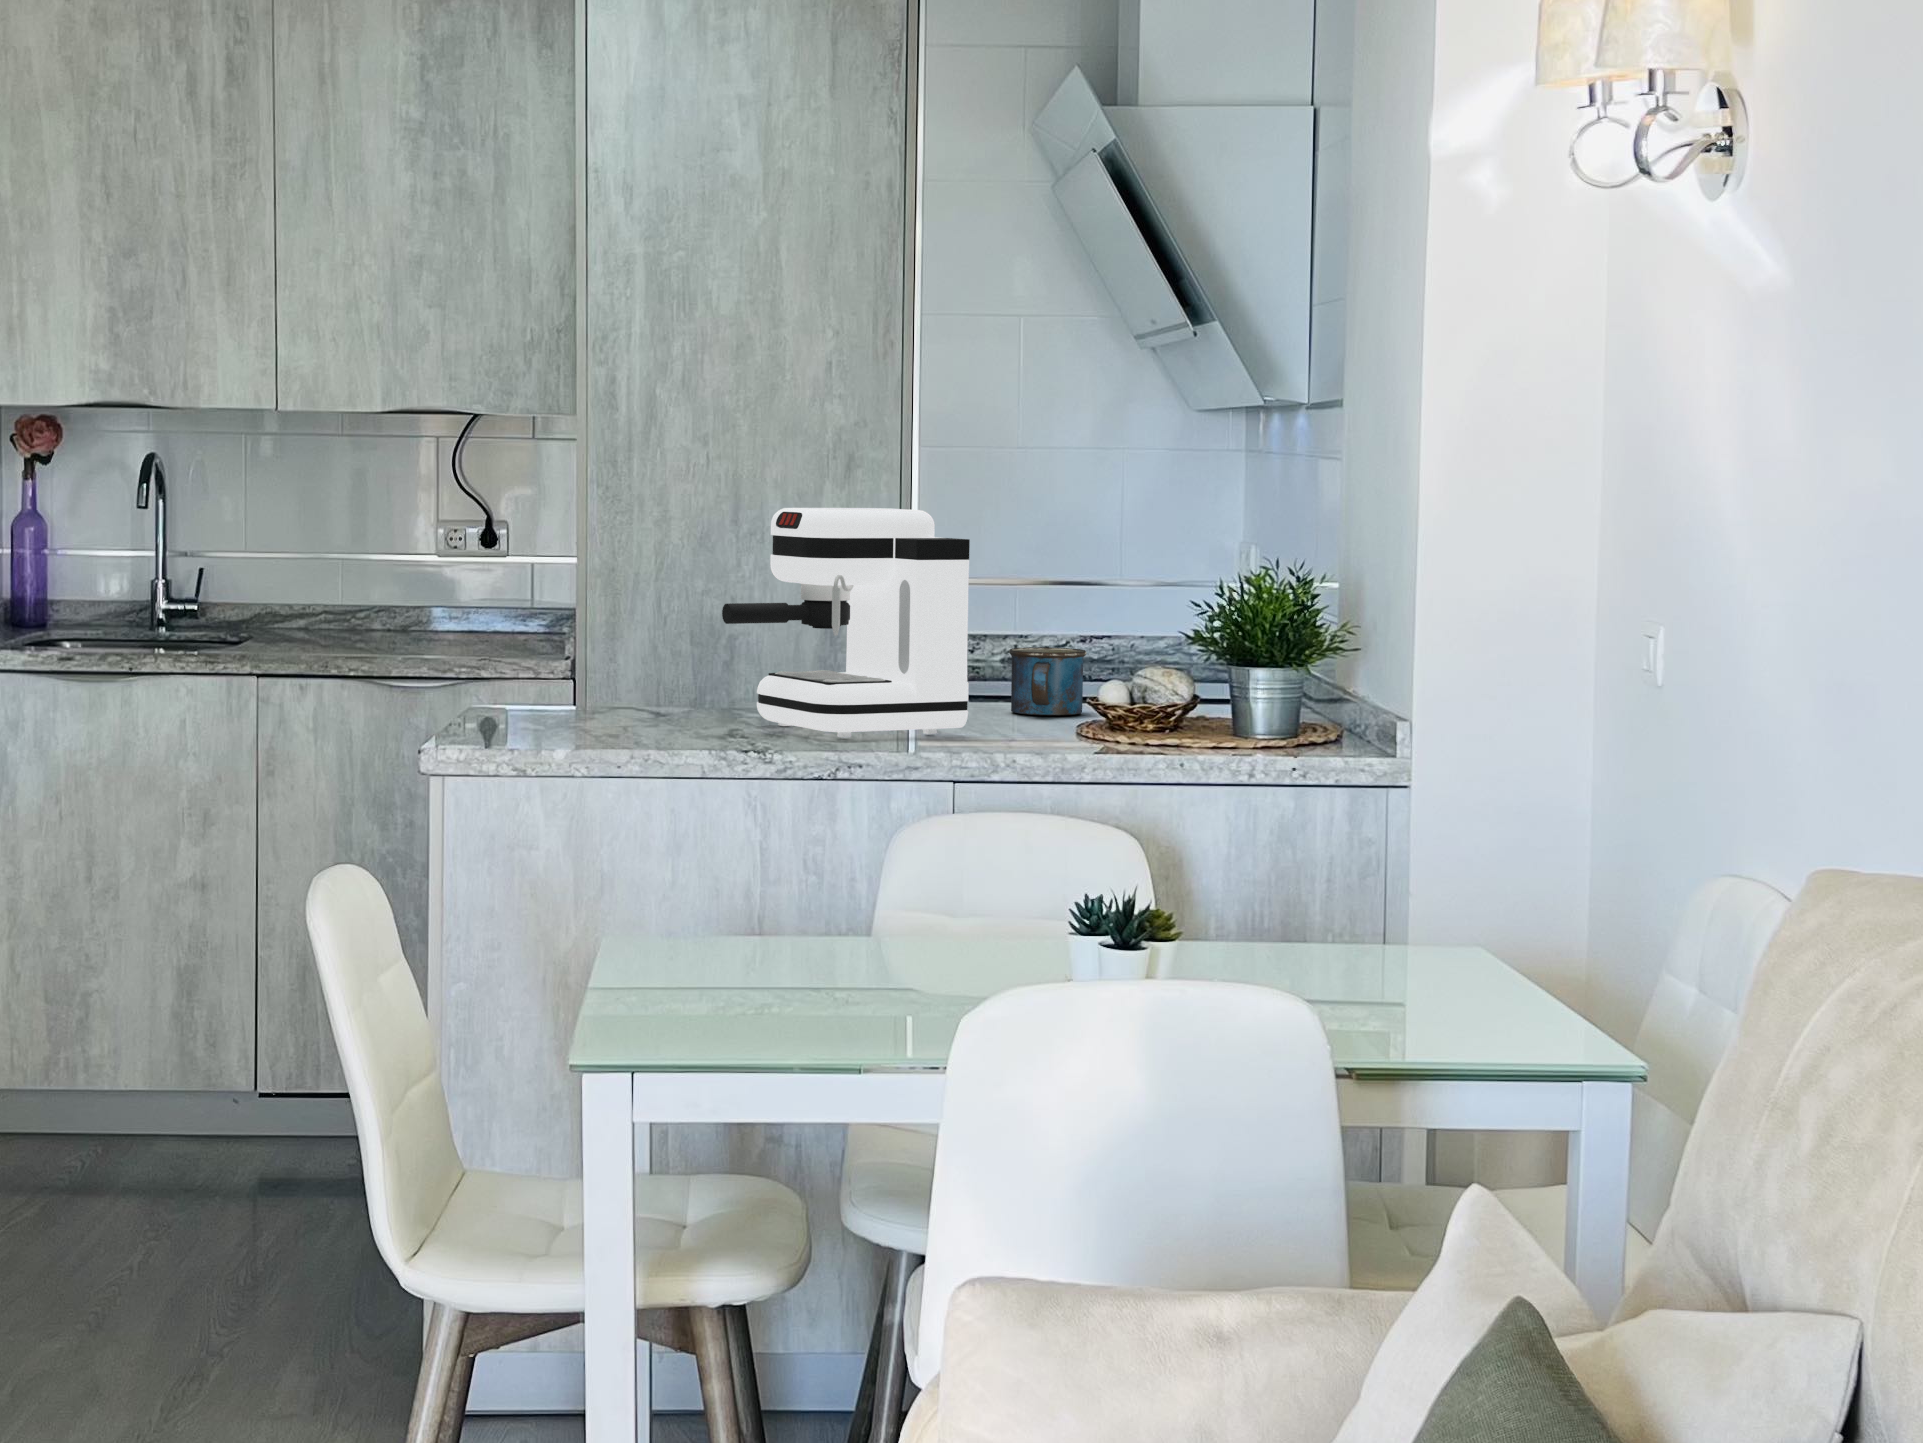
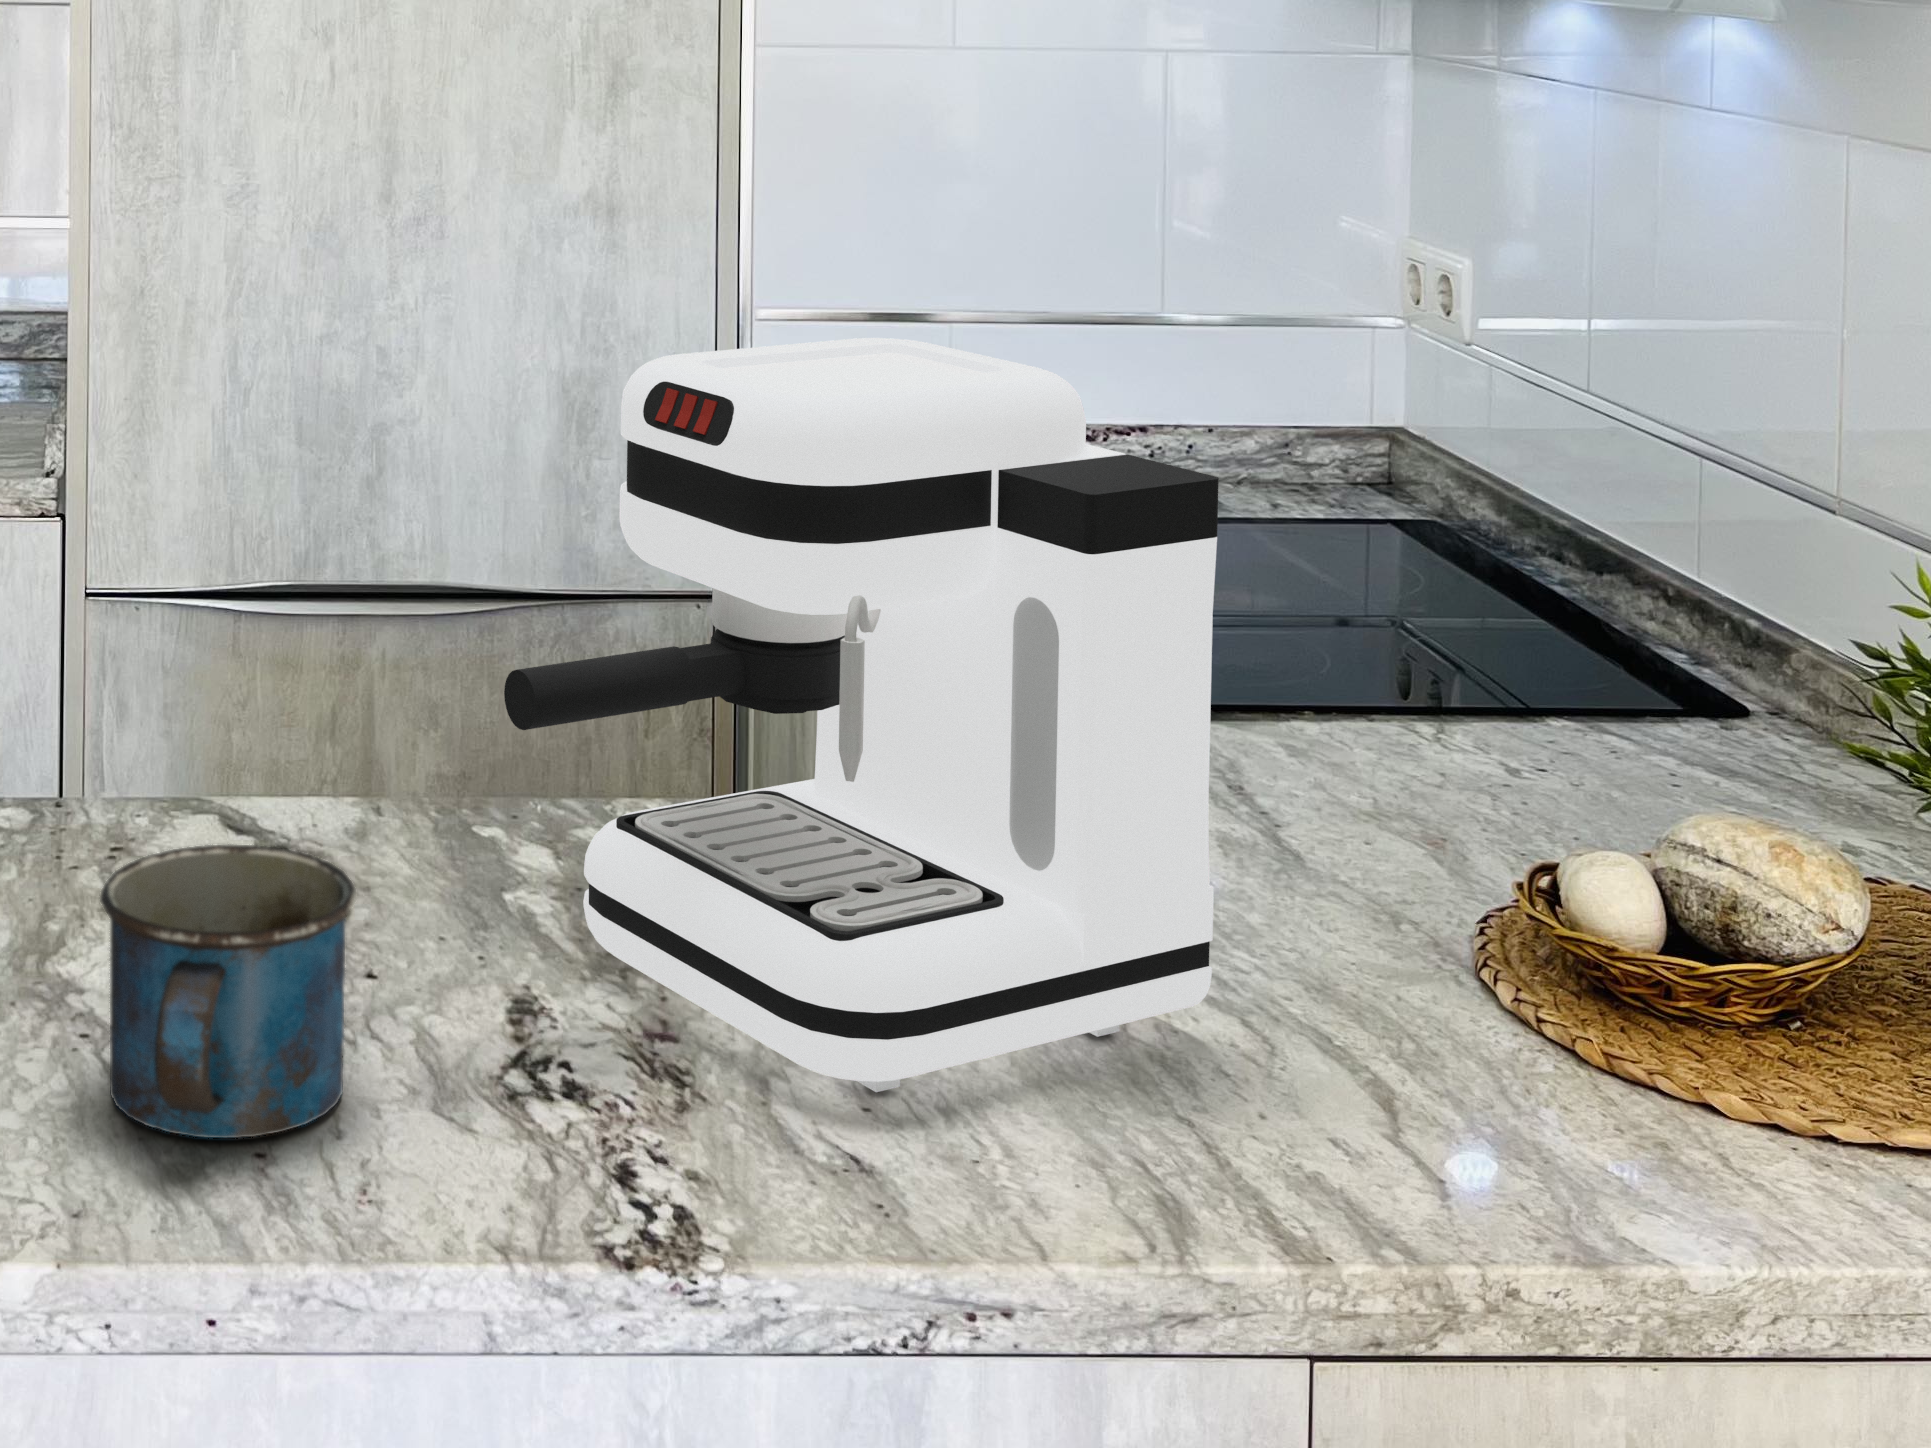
mug: present [1009,647,1087,715] -> present [100,844,356,1138]

